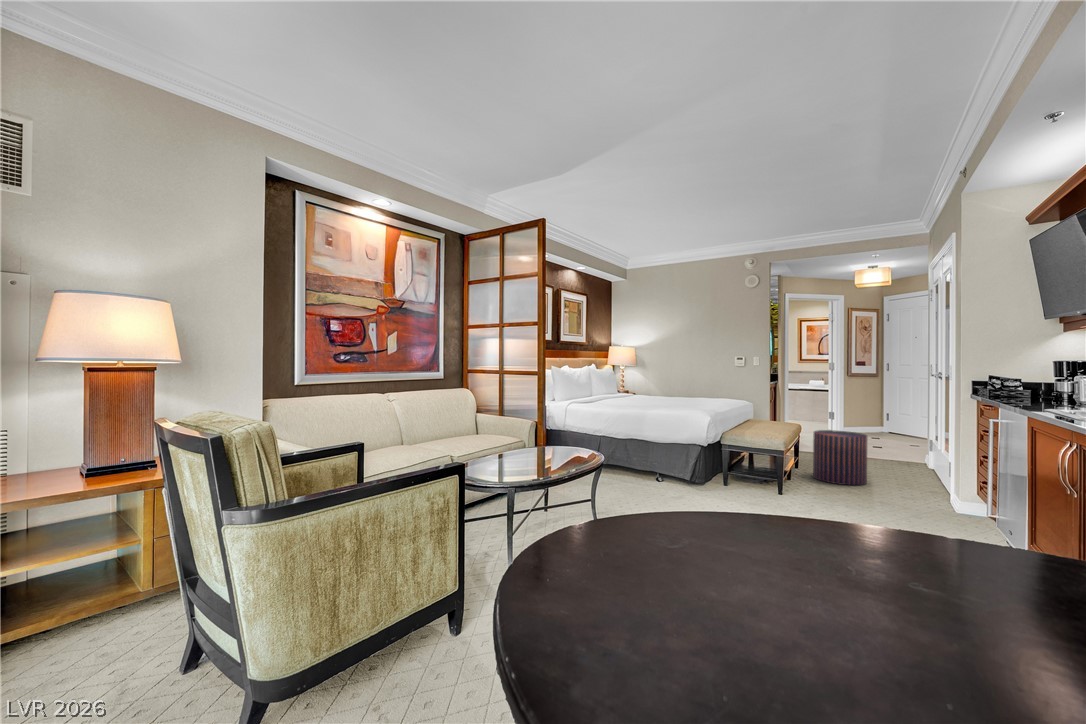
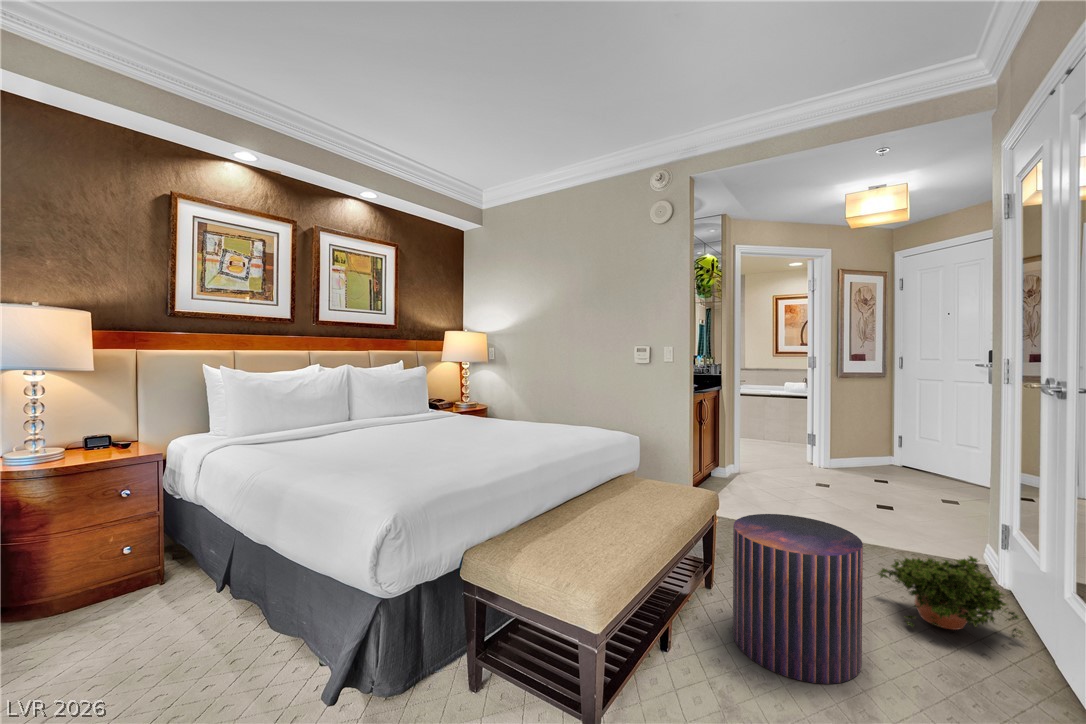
potted plant: none [872,447,933,478] -> present [878,556,1023,638]

